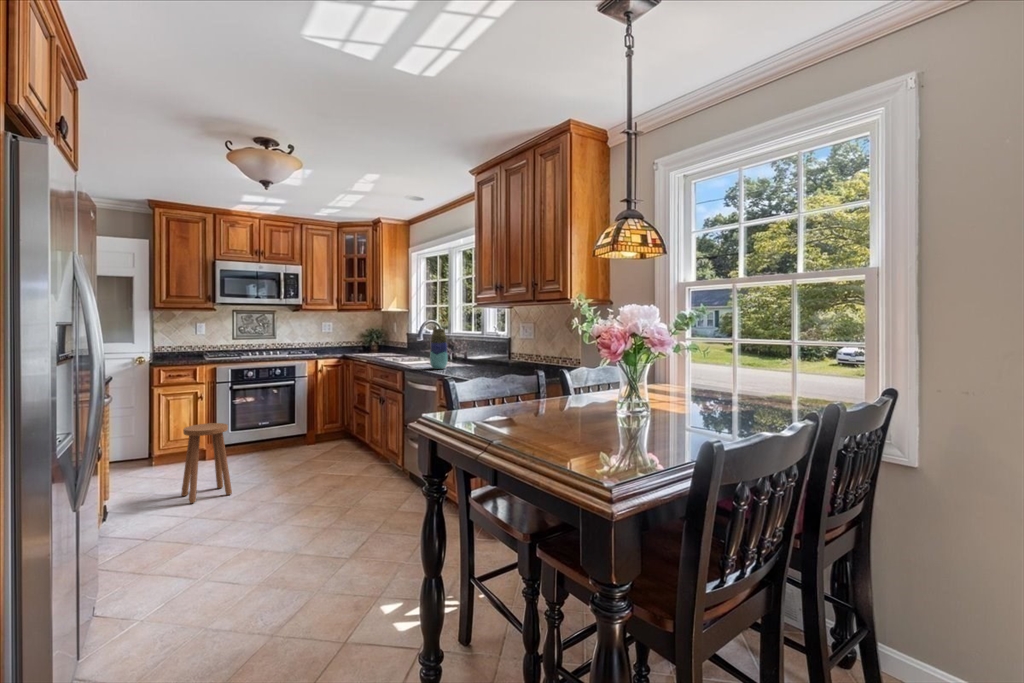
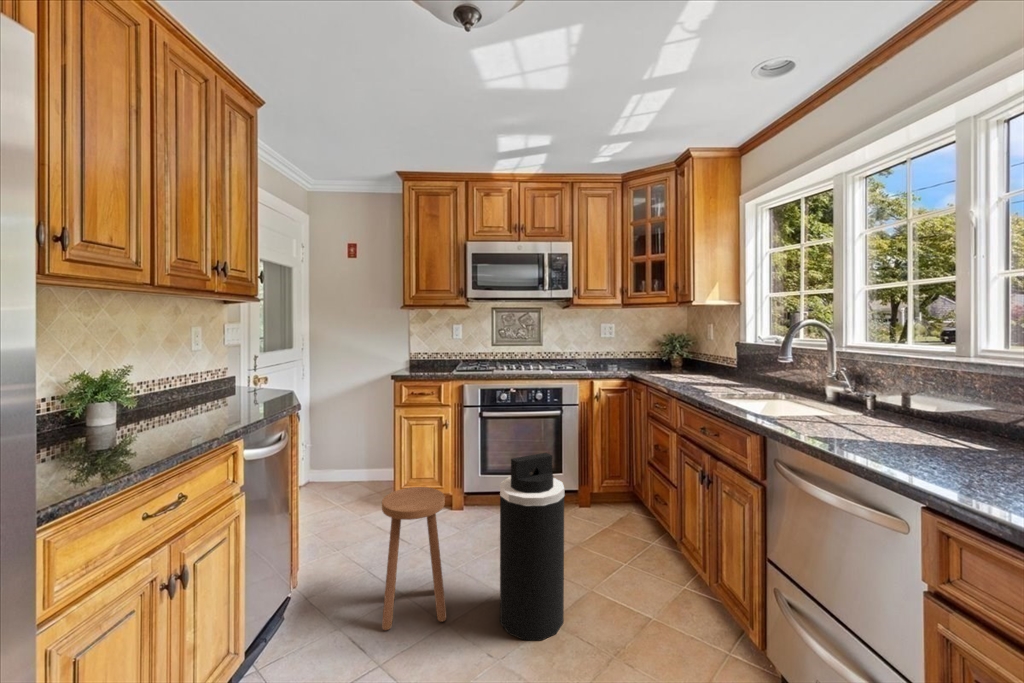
vase: present [430,329,448,369] -> none [869,339,936,455]
trash can: none [266,393,306,490] -> present [500,453,564,640]

